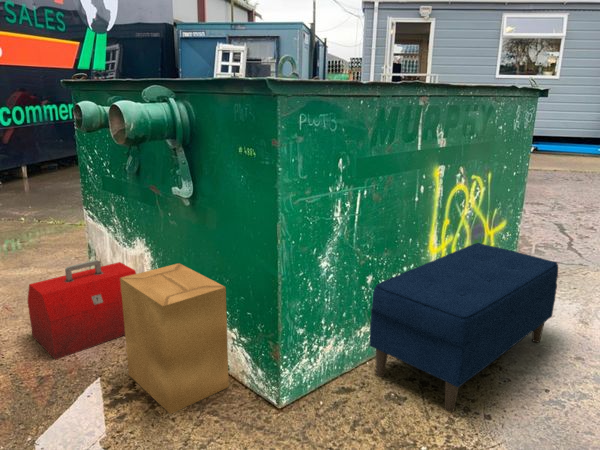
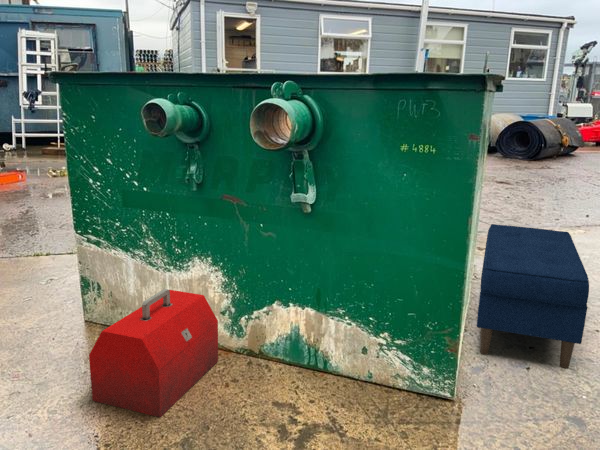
cardboard box: present [120,263,229,414] -> none [269,275,388,434]

